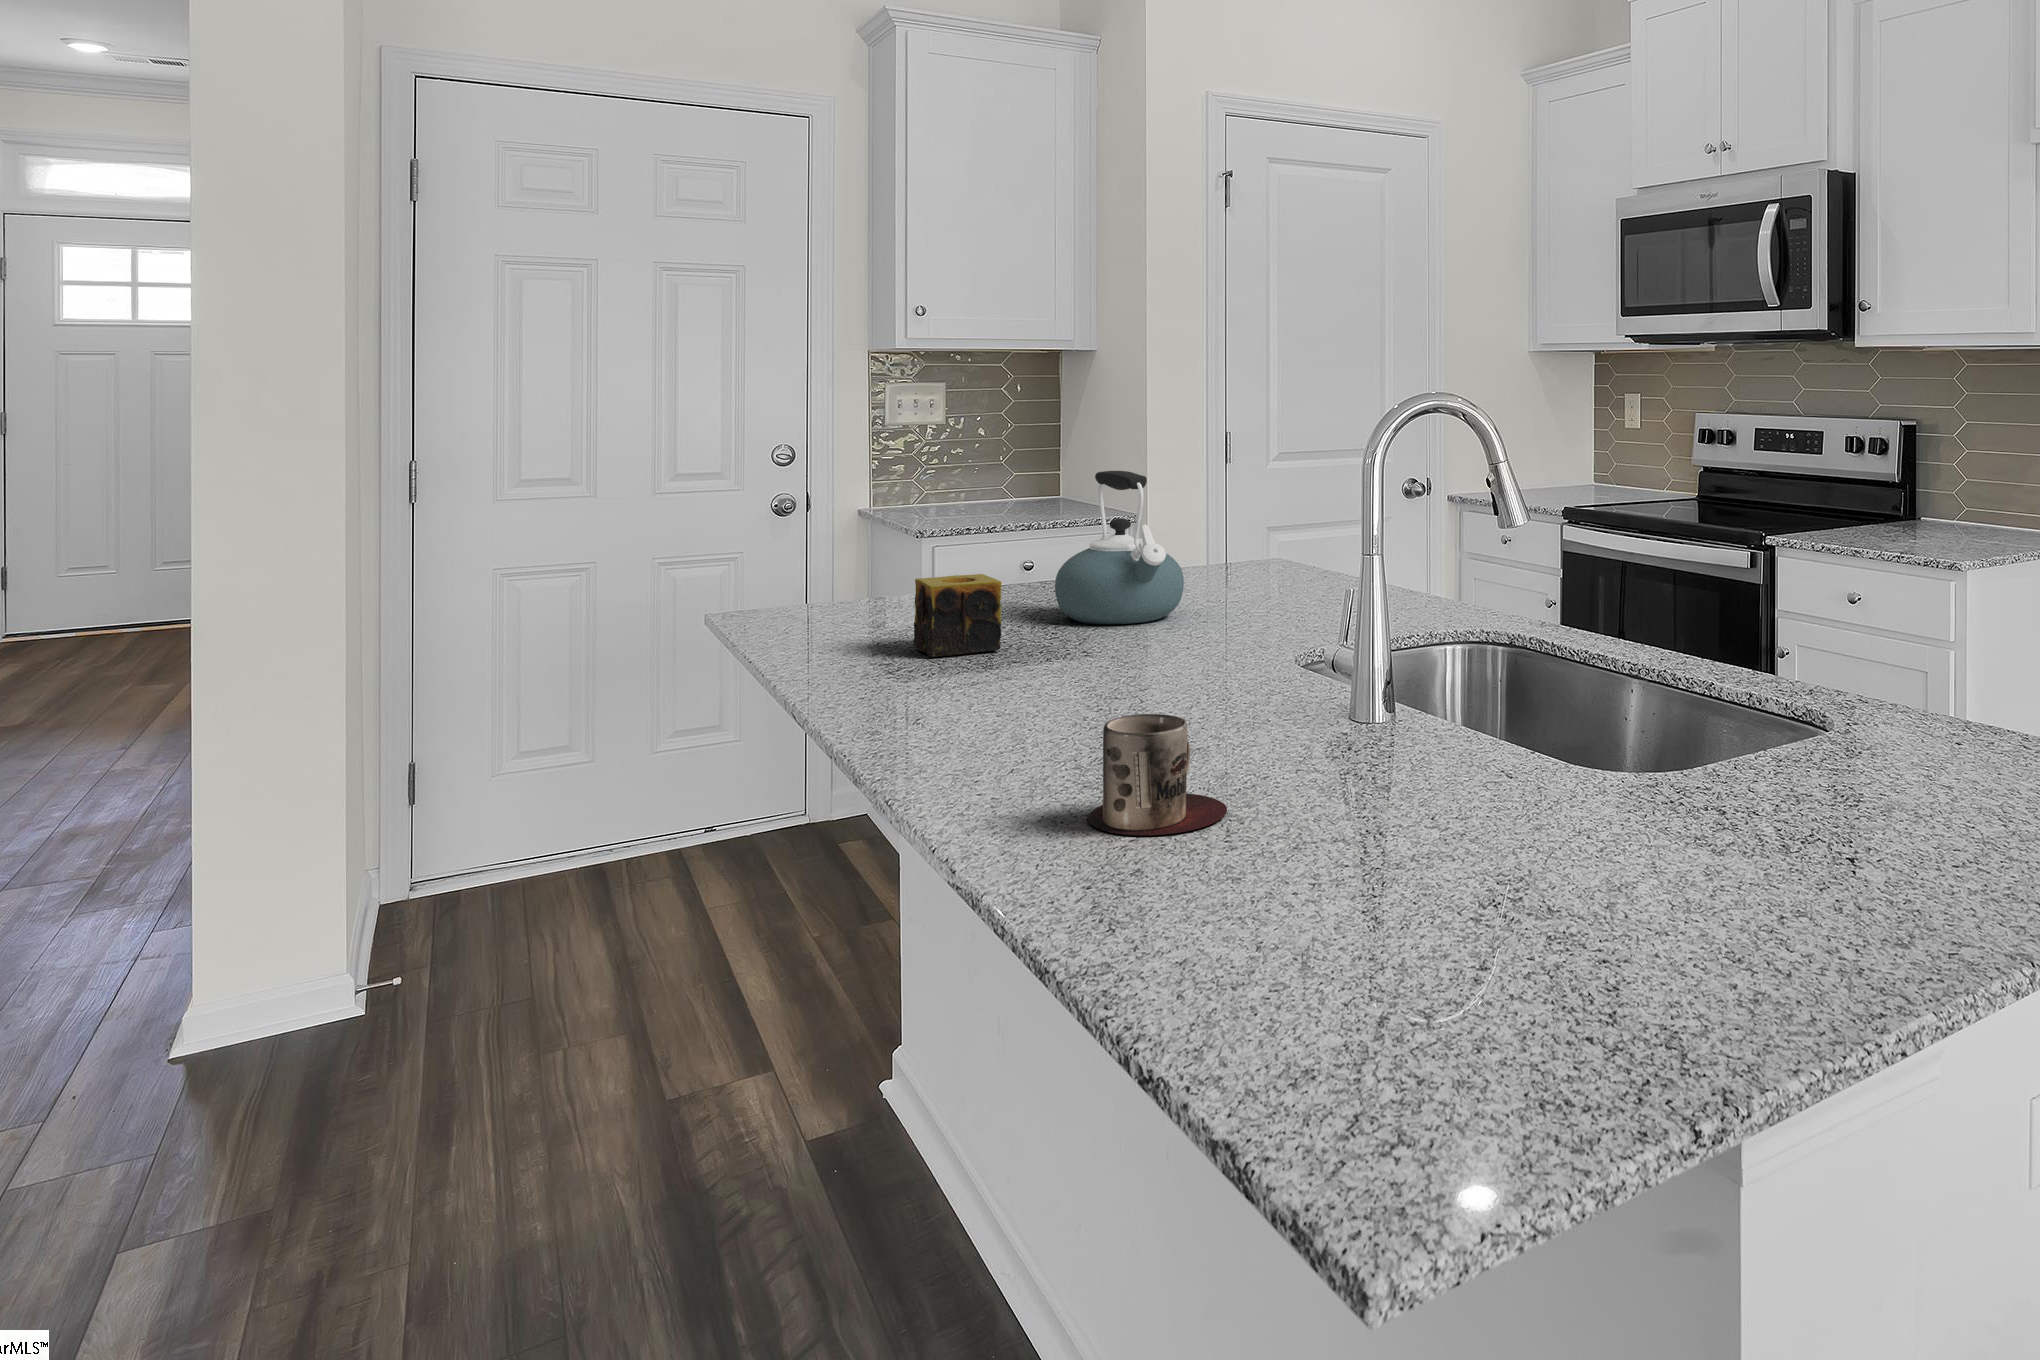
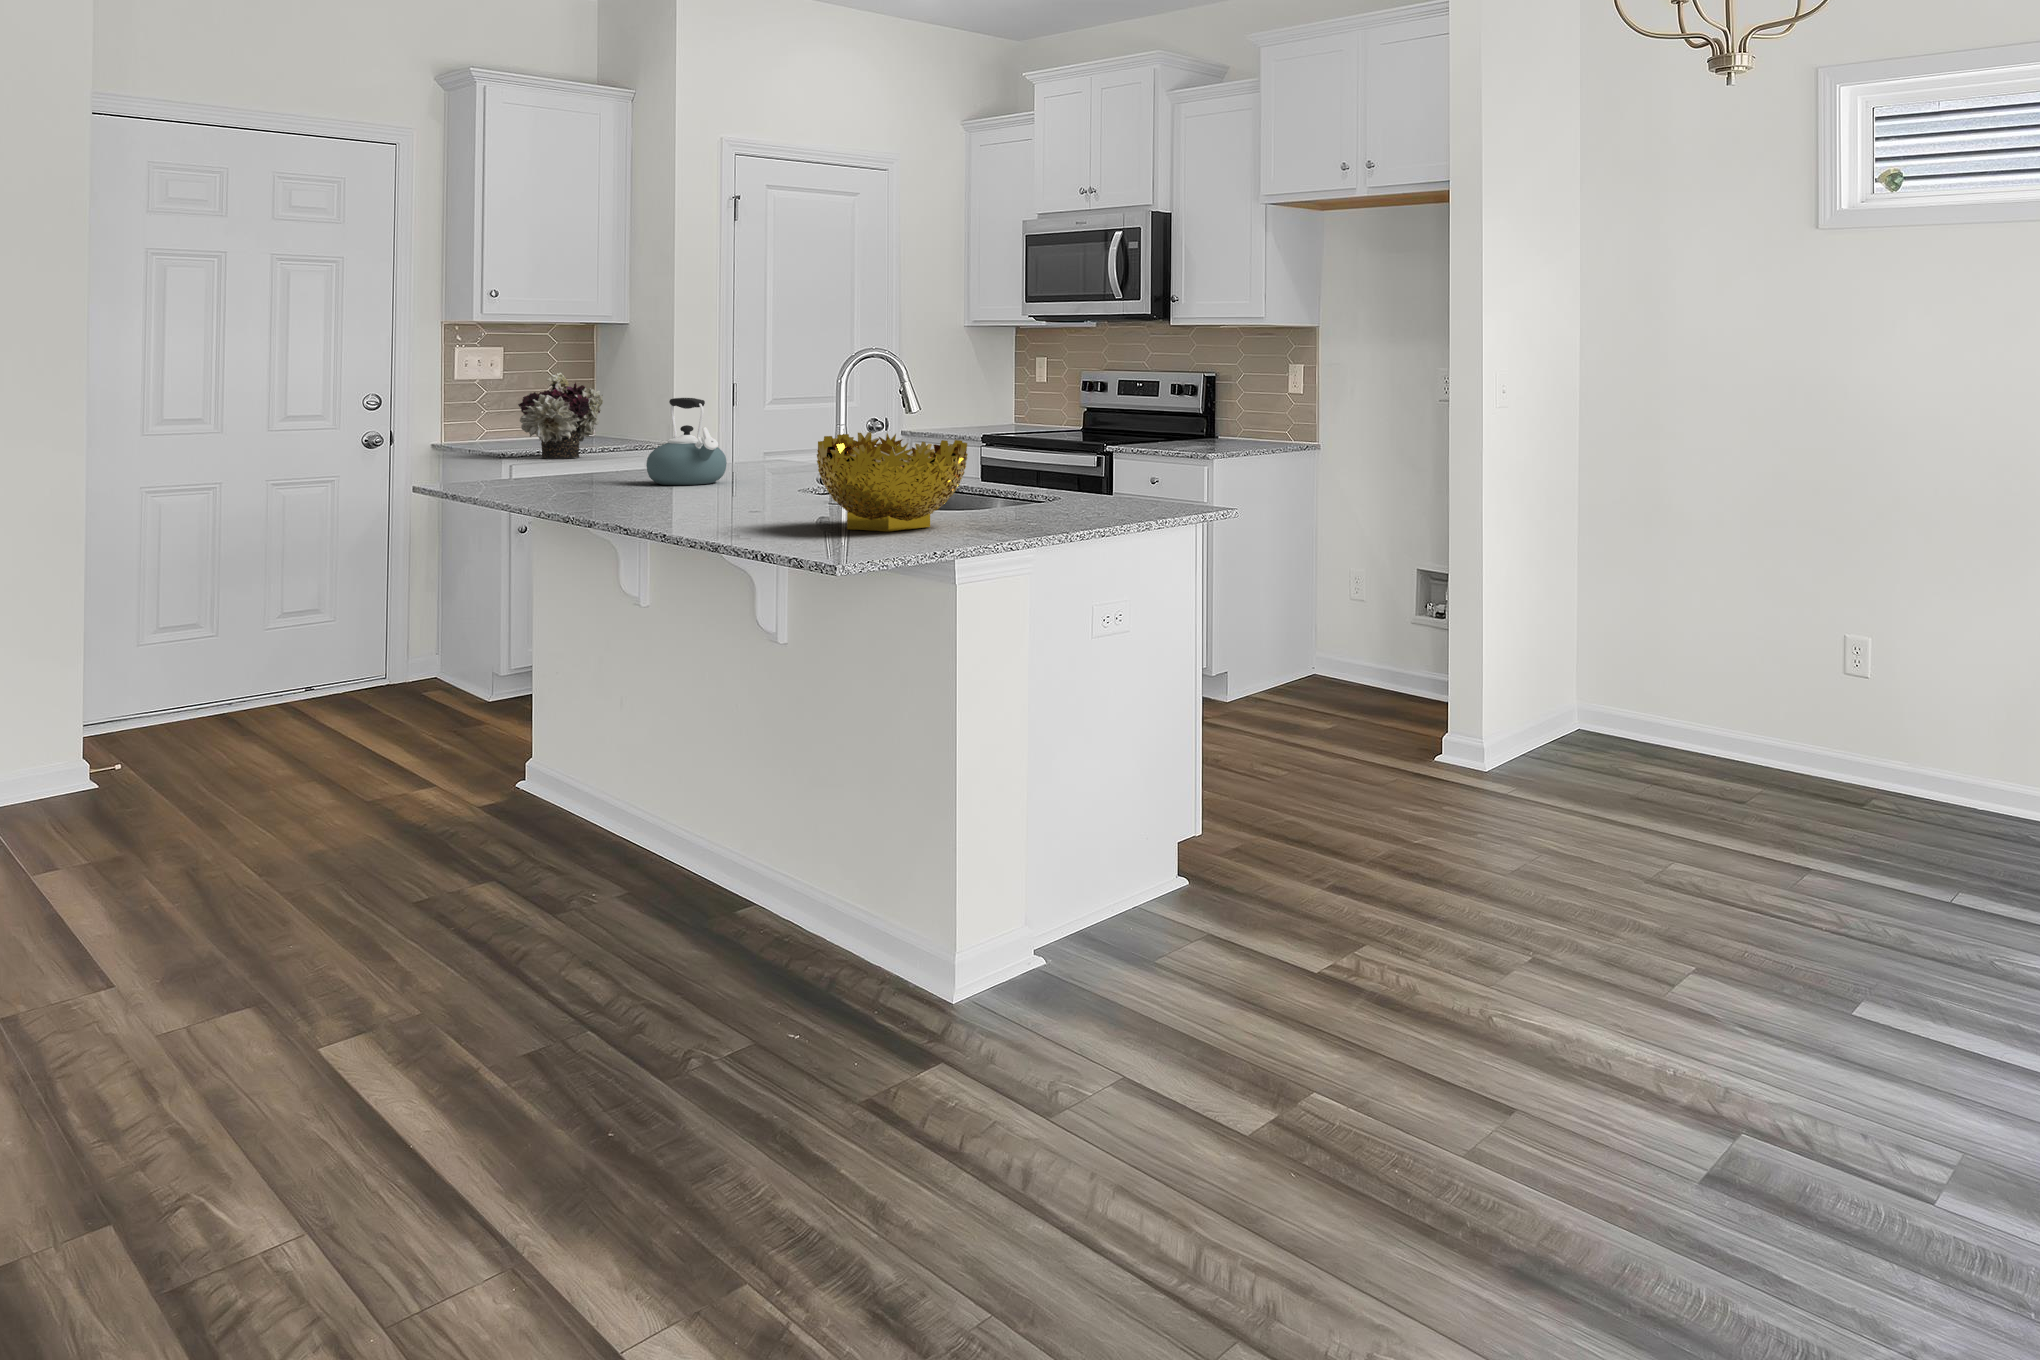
flower arrangement: none [944,418,1055,539] -> present [518,373,603,459]
candle: present [914,574,1001,657] -> none [573,453,627,495]
decorative bowl: none [1307,610,1720,945] -> present [817,432,968,532]
mug: present [1088,714,1227,835] -> none [719,481,779,523]

